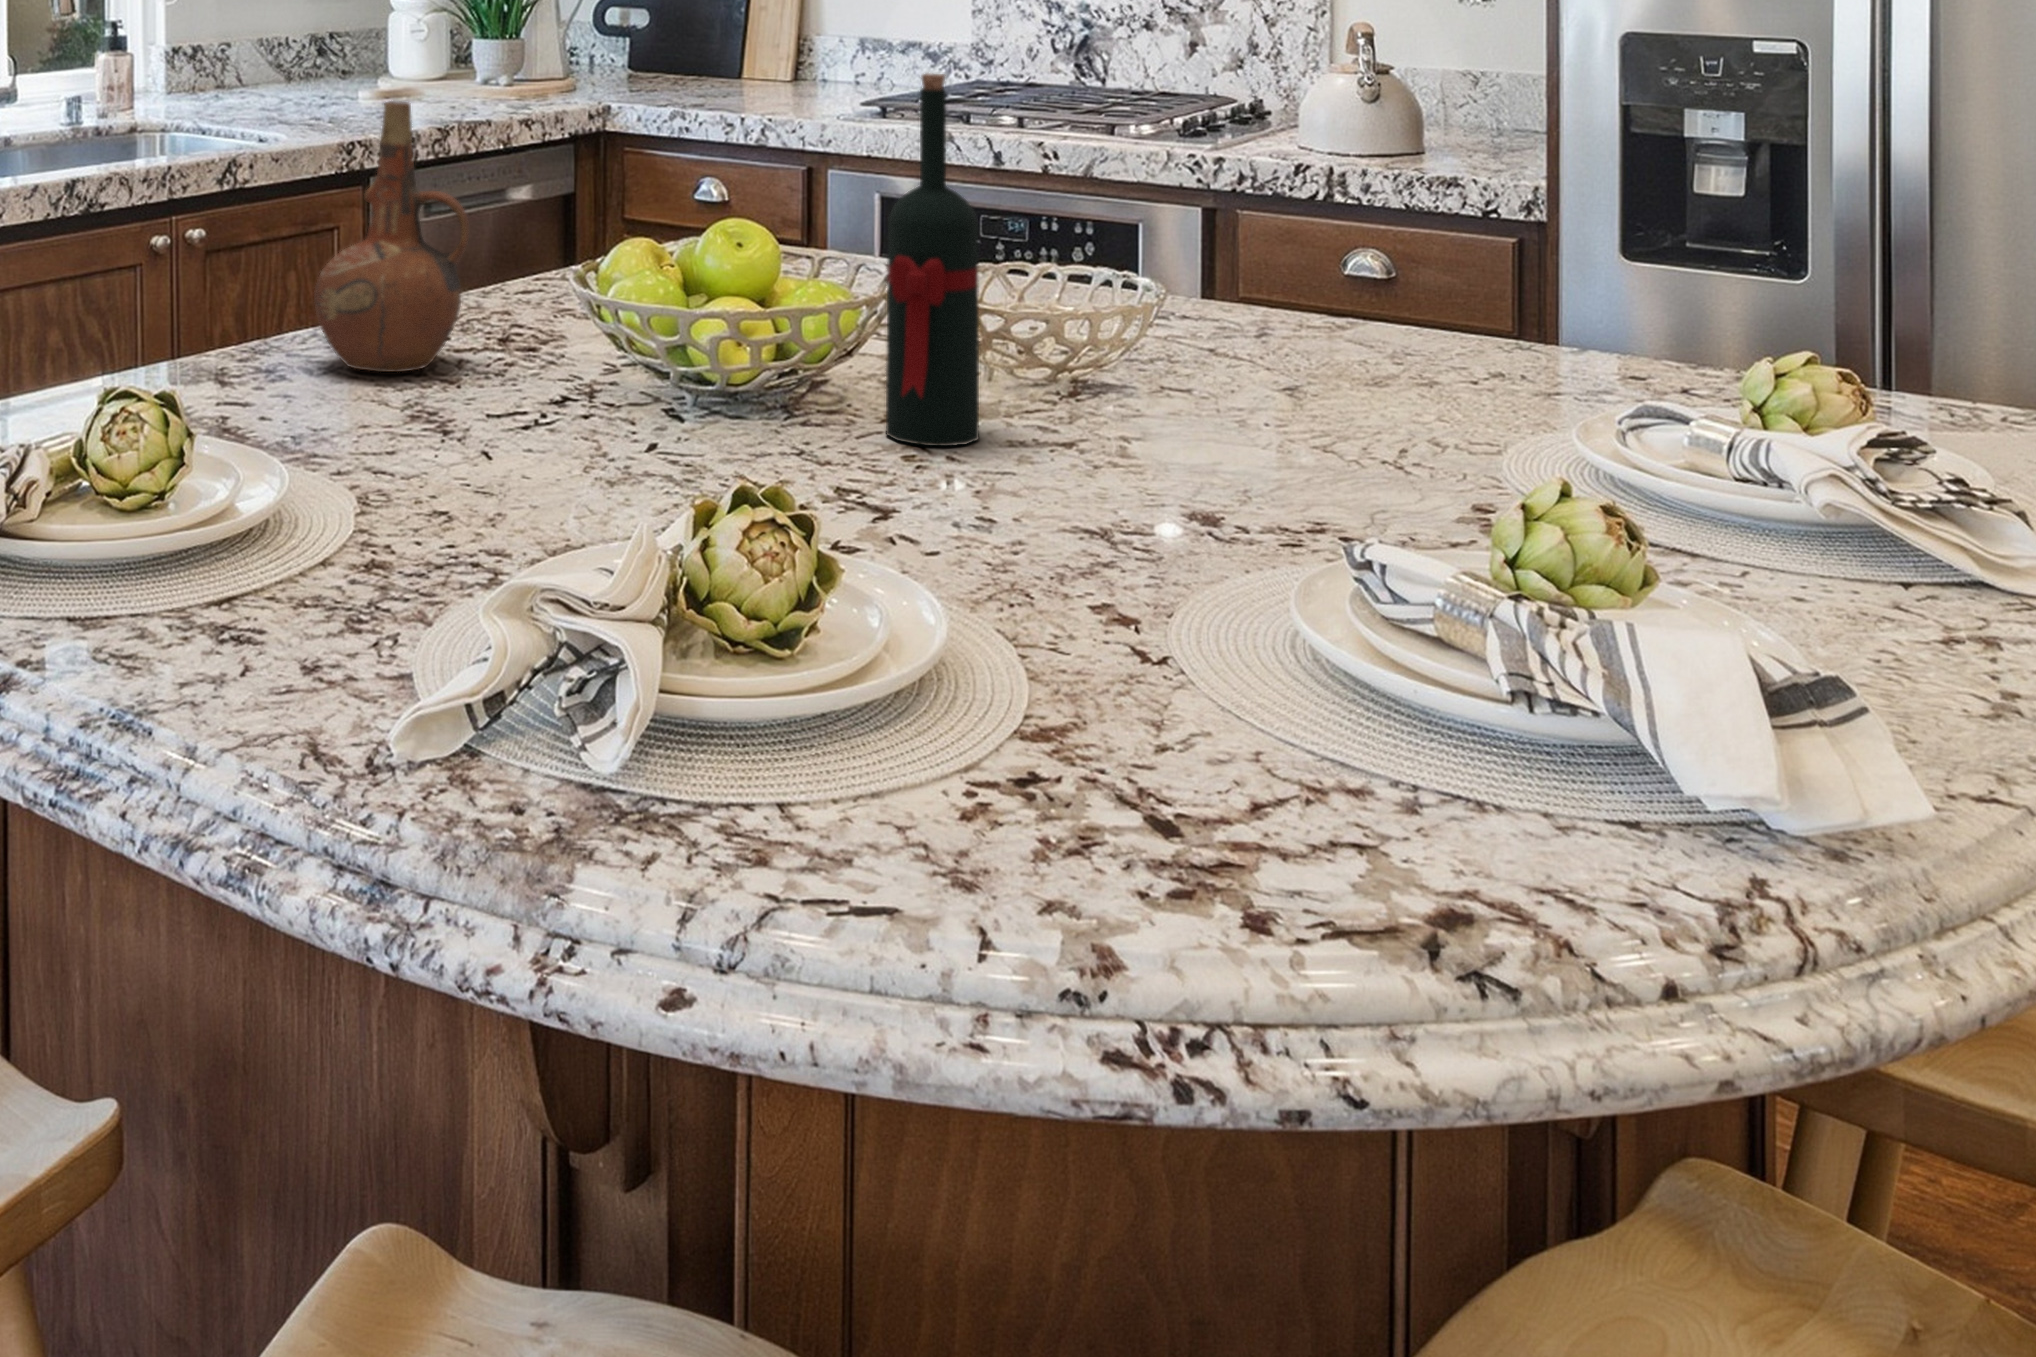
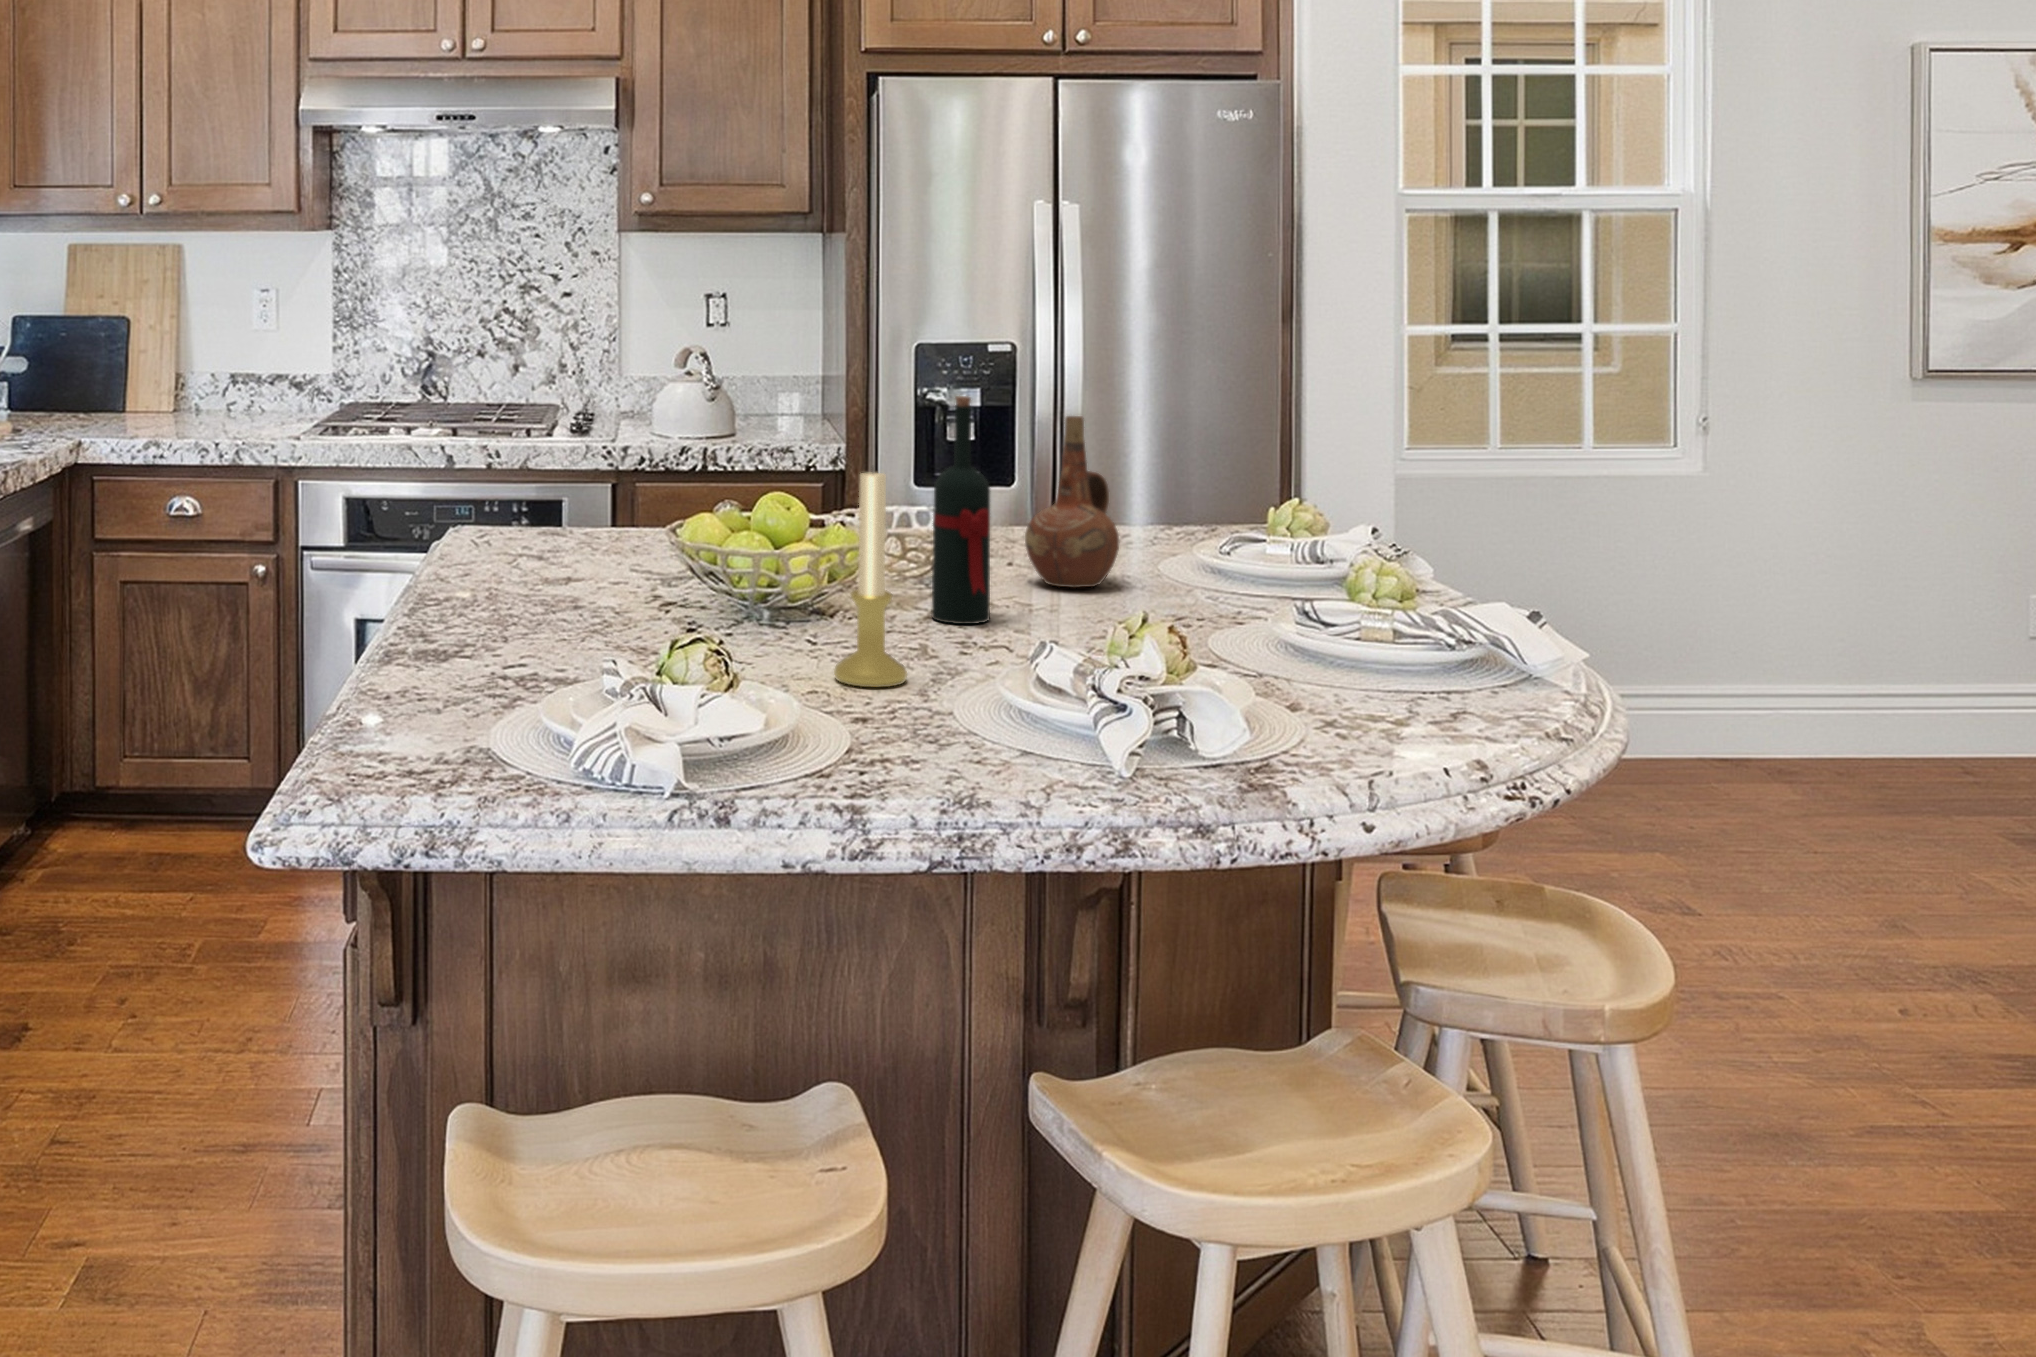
ceramic pitcher: present [314,101,469,372] -> present [1025,416,1119,588]
candle holder: none [462,158,575,502] -> present [834,472,907,687]

